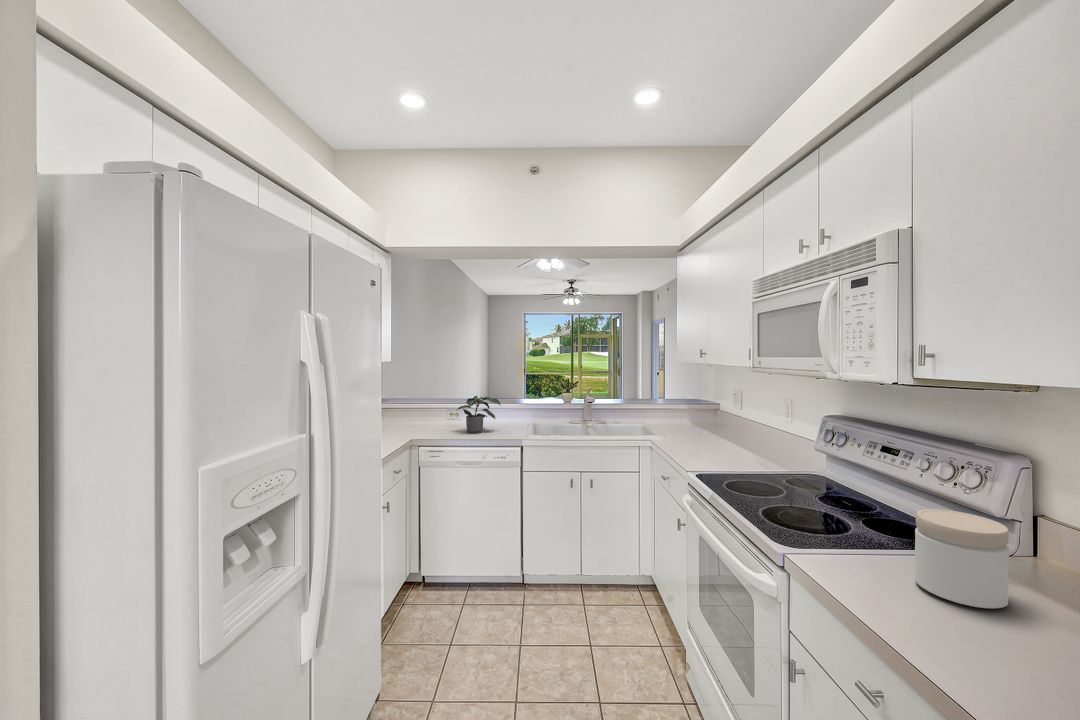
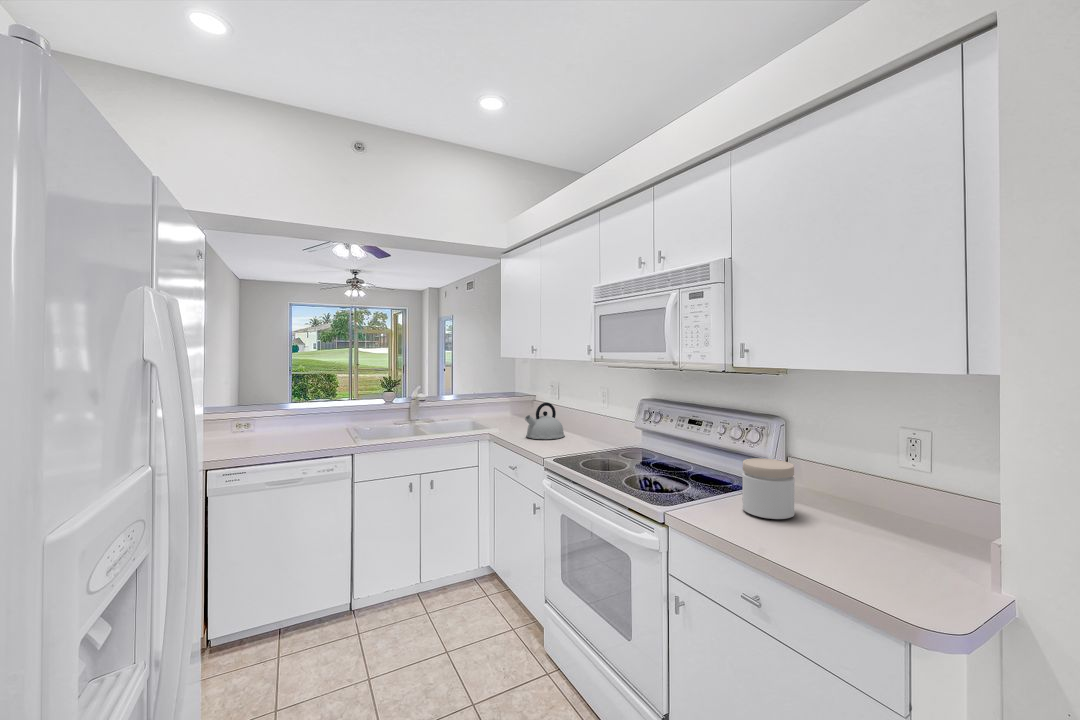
potted plant: present [457,396,501,433] -> none [250,402,312,448]
kettle: none [691,411,739,452] -> present [525,403,565,439]

